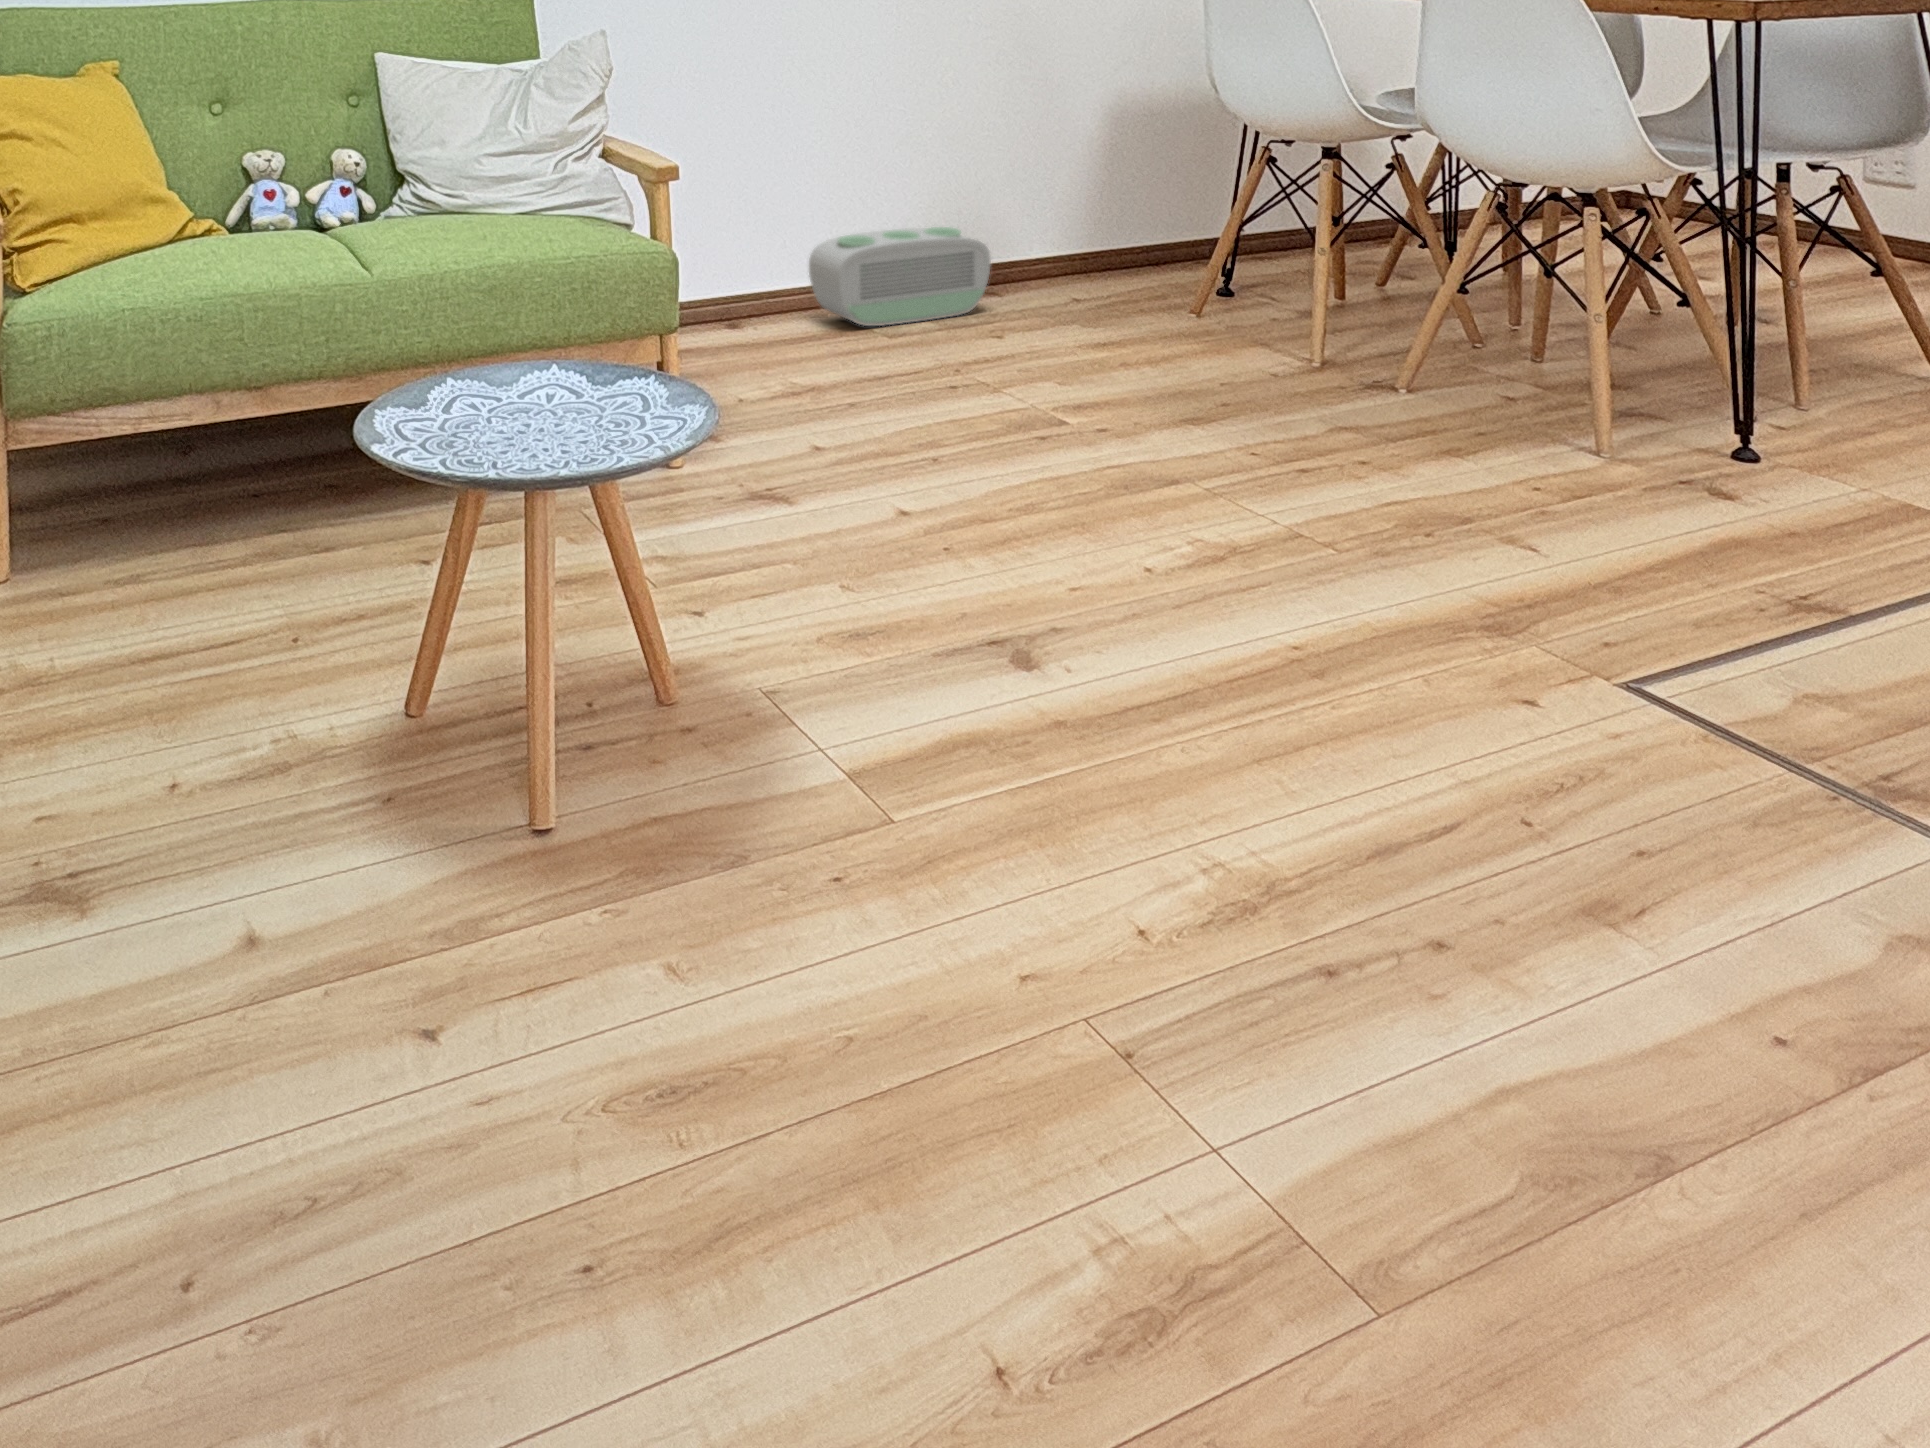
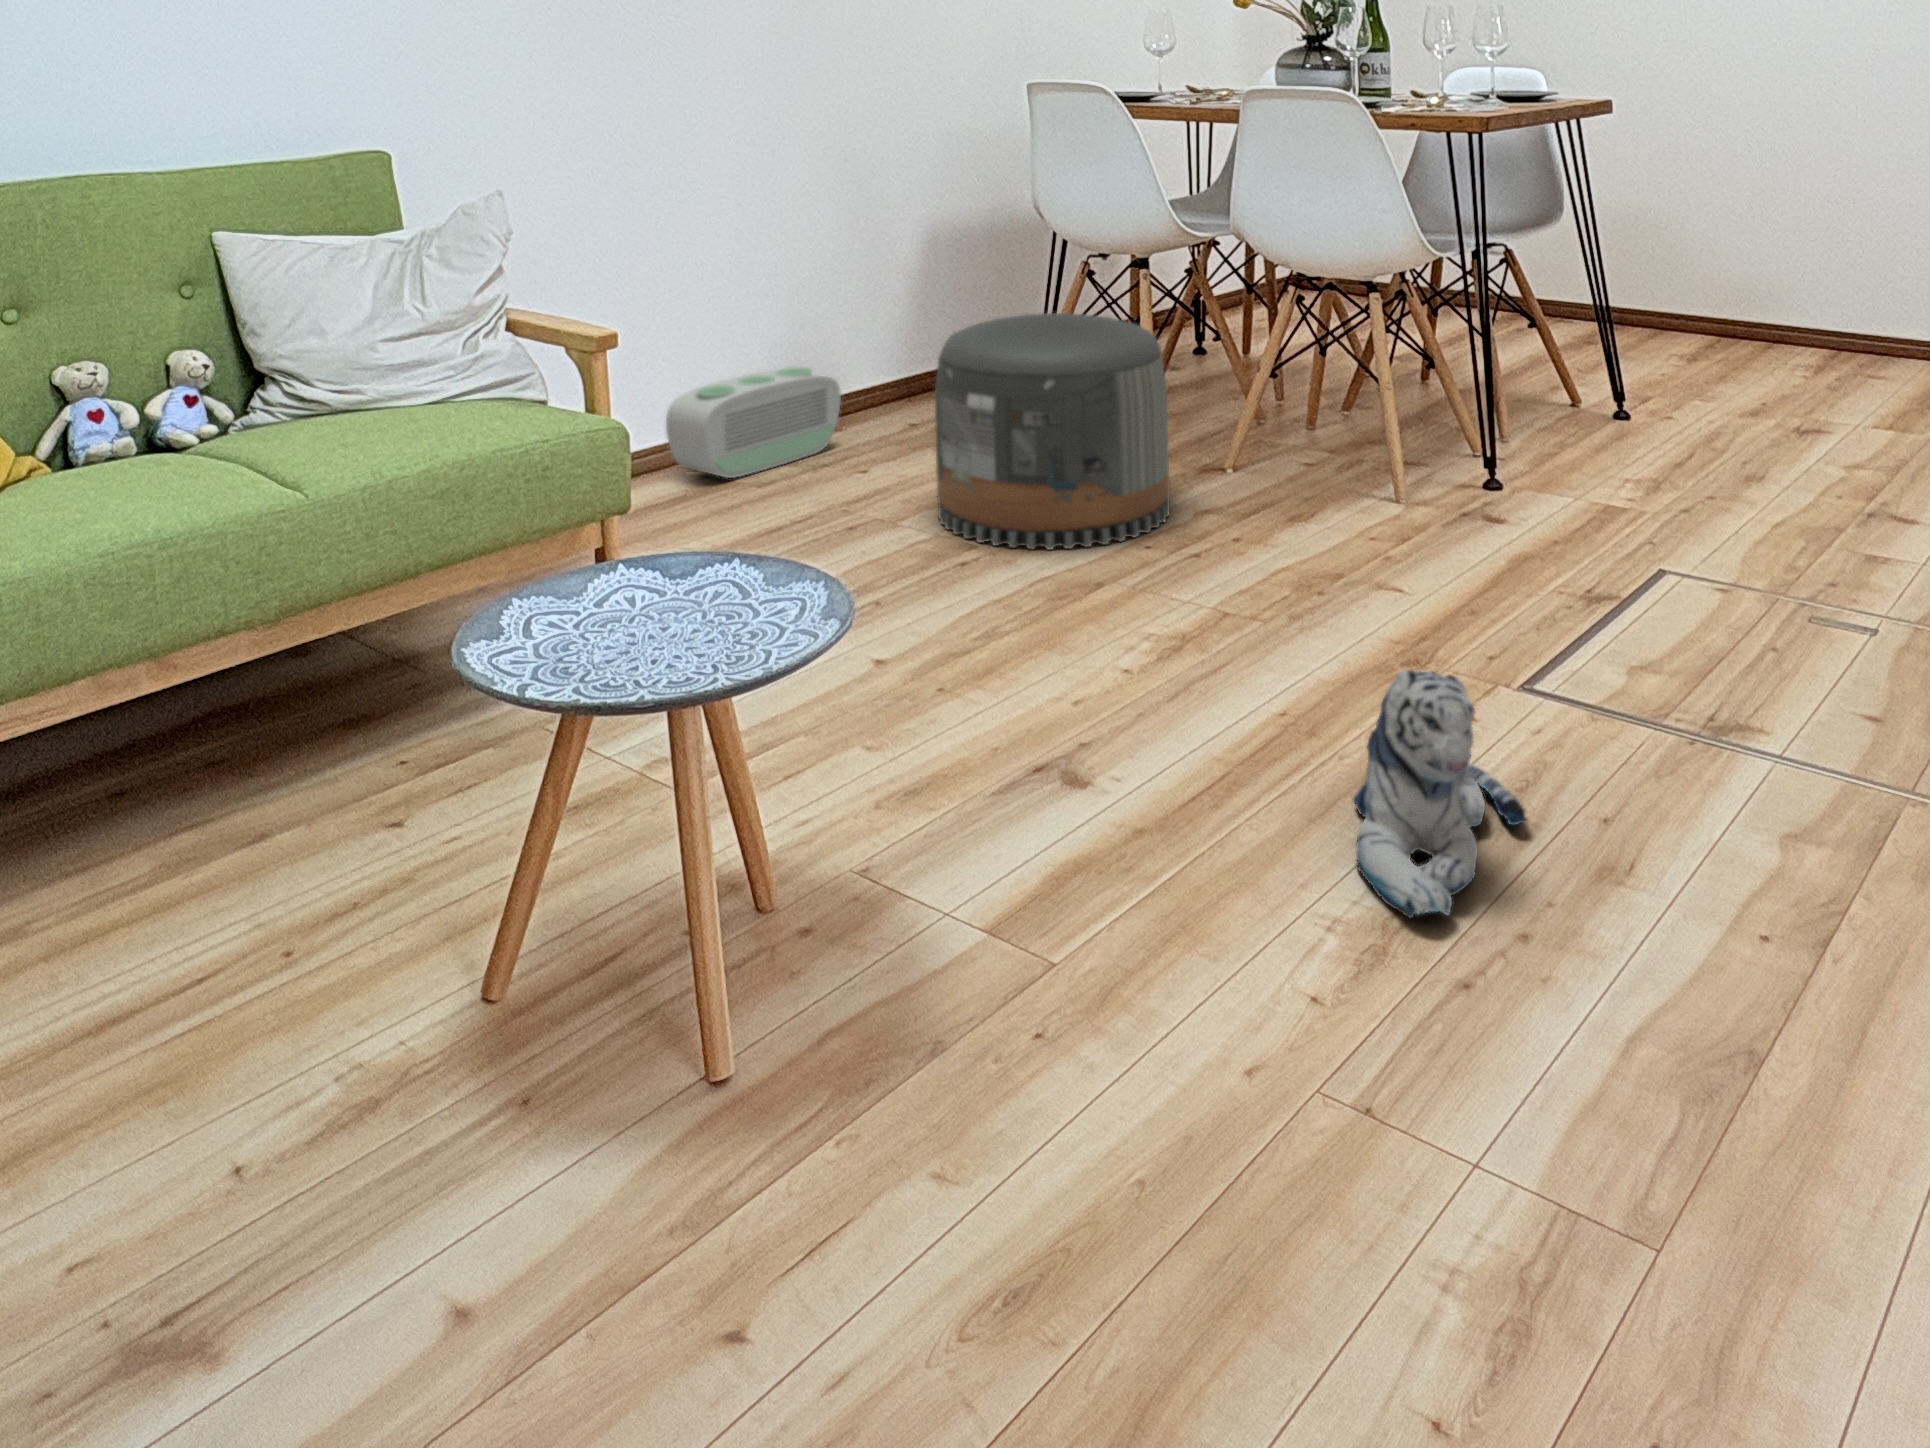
pouf: none [1044,196,1307,446] -> present [935,313,1170,550]
plush toy: none [1278,618,1522,897] -> present [1352,670,1526,918]

